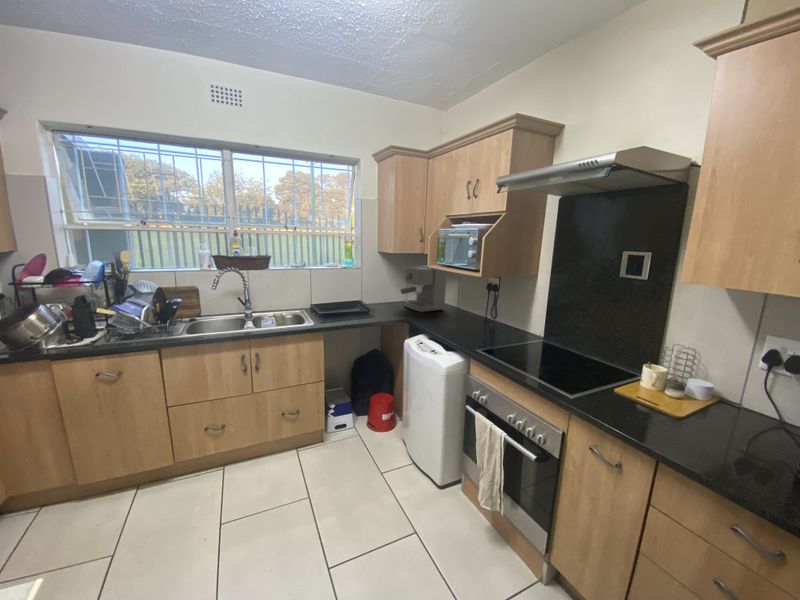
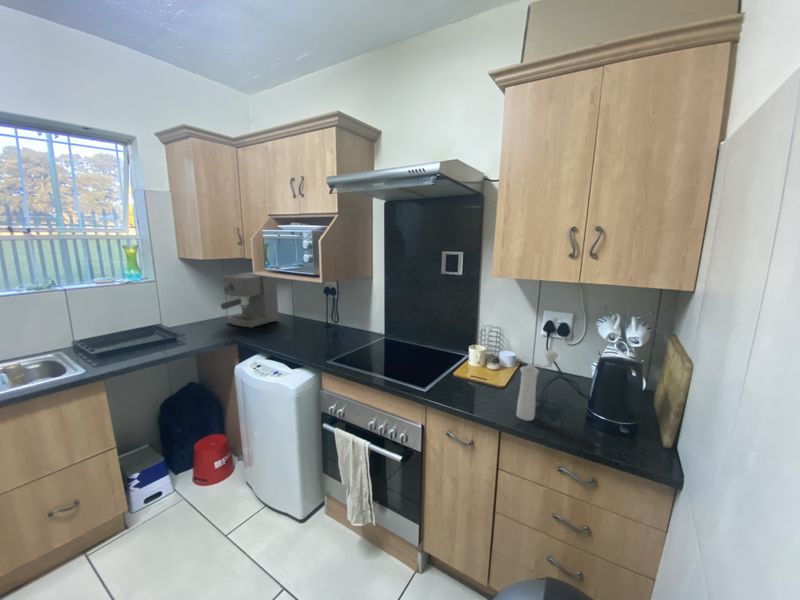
pepper mill: none [687,383,770,462] -> present [516,350,558,421]

